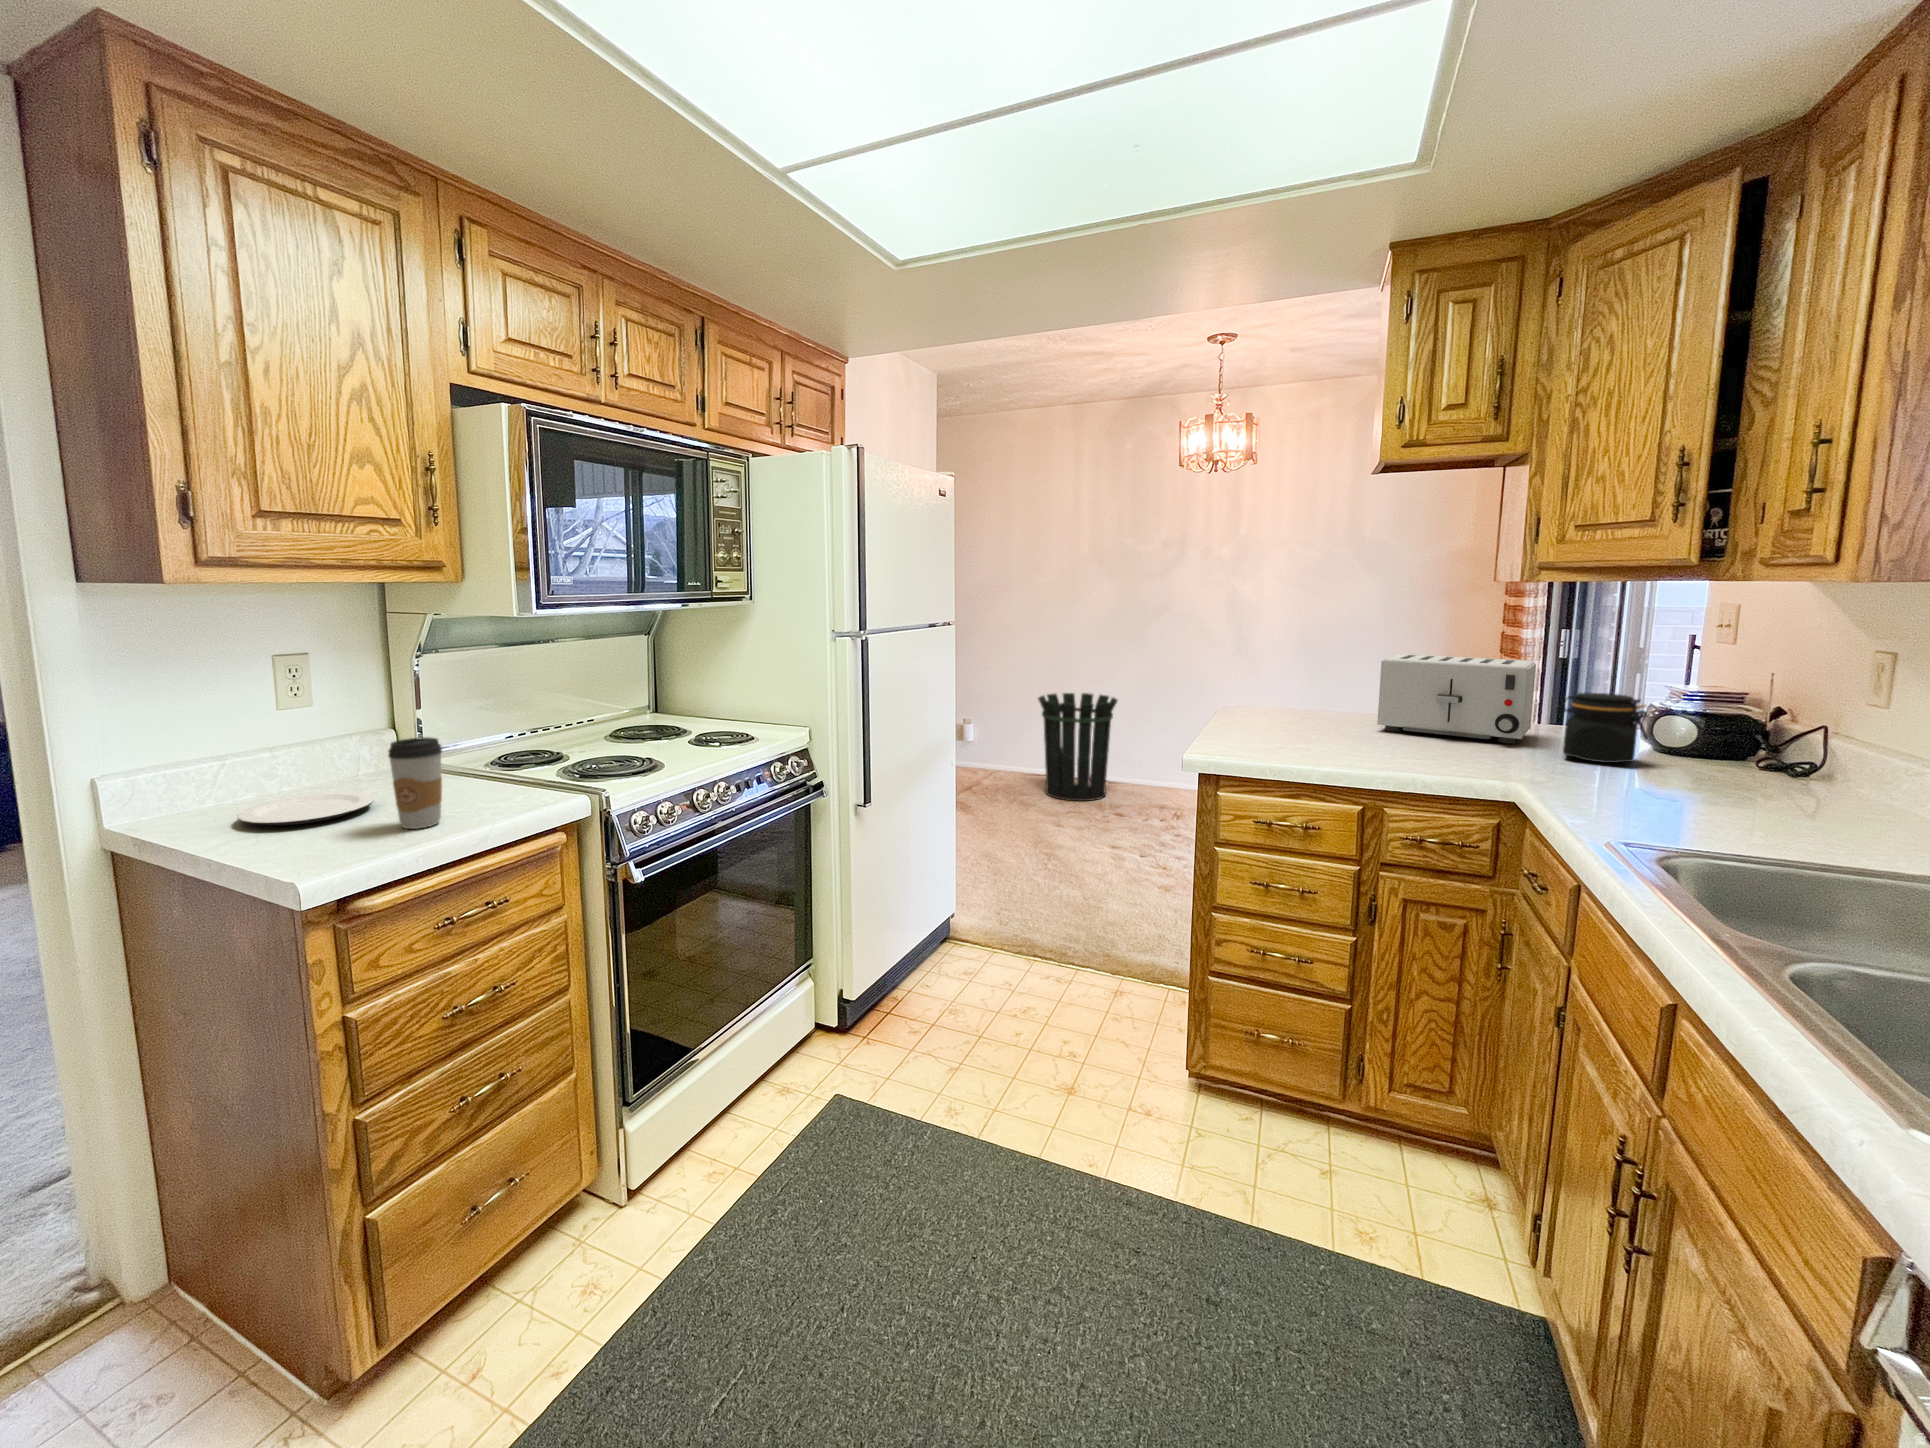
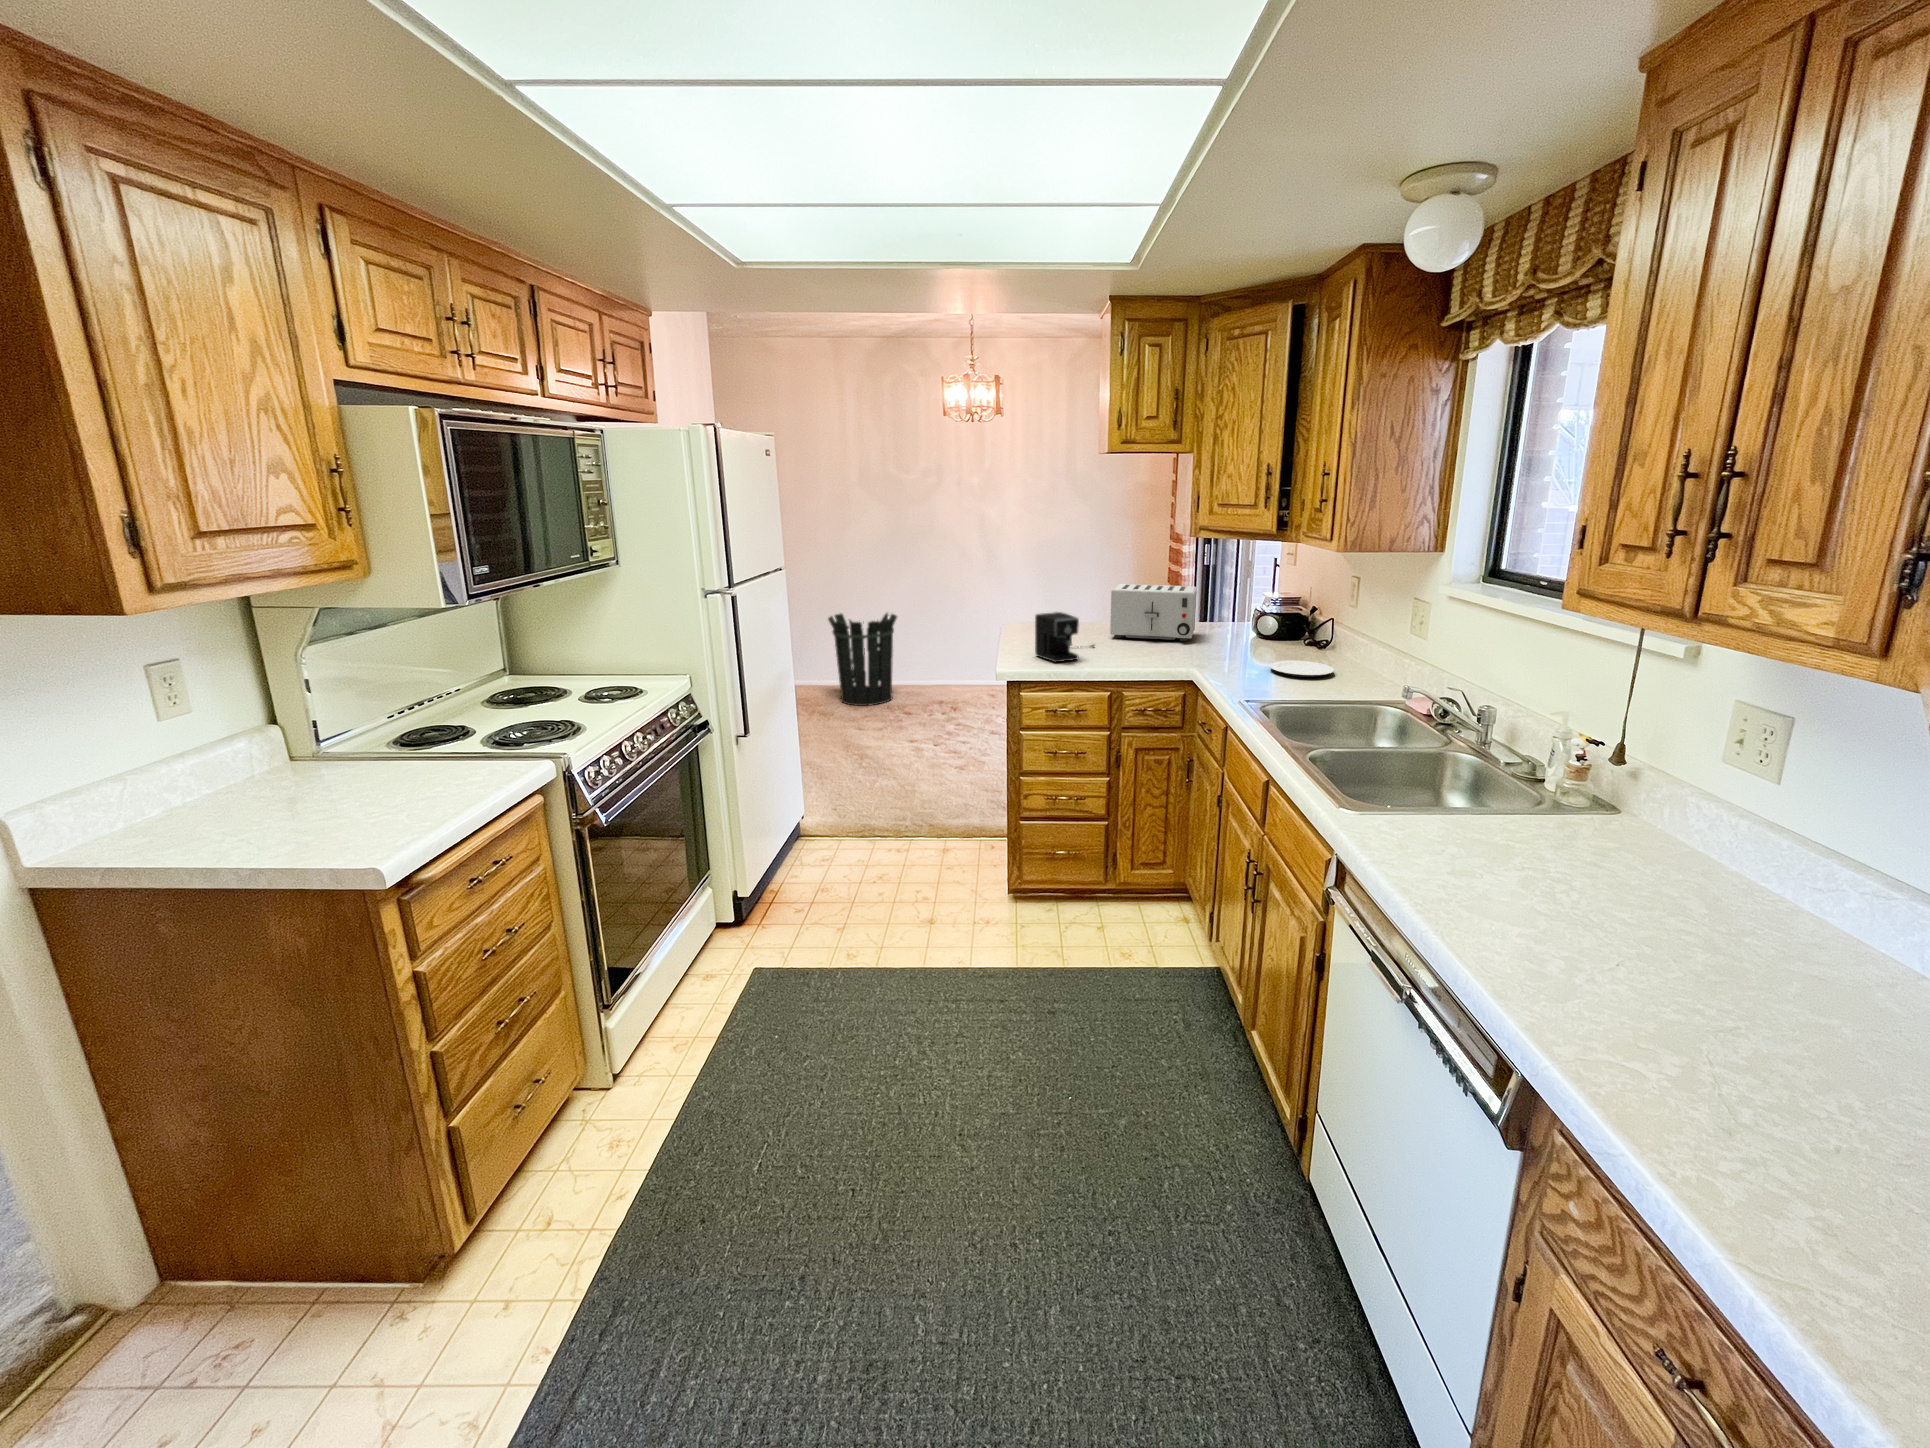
coffee maker: none [1248,683,1348,753] -> present [1035,612,1094,662]
jar: present [1557,693,1647,763] -> none [1209,608,1254,650]
coffee cup: present [388,737,442,829] -> none [379,730,437,812]
plate: present [237,792,374,825] -> present [1270,661,1334,677]

